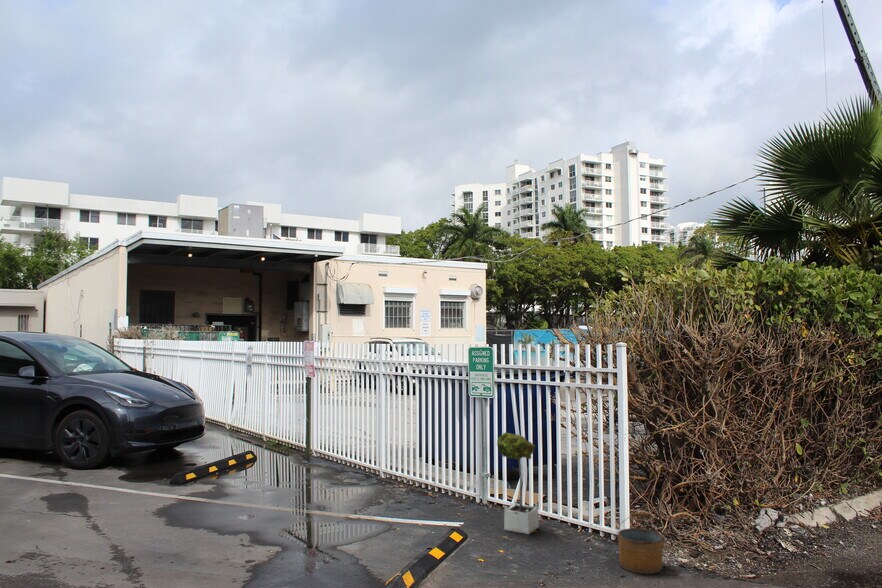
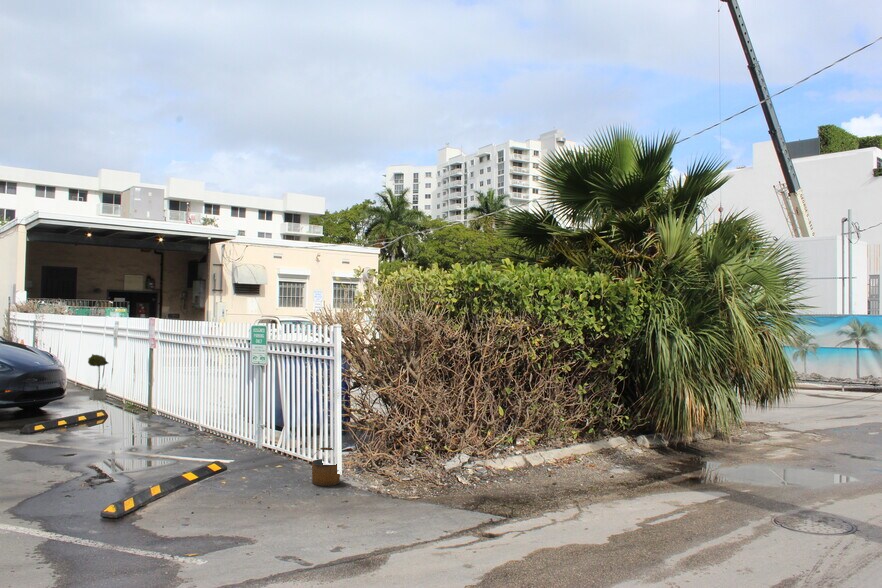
potted tree: present [497,432,539,534] -> present [88,354,108,400]

